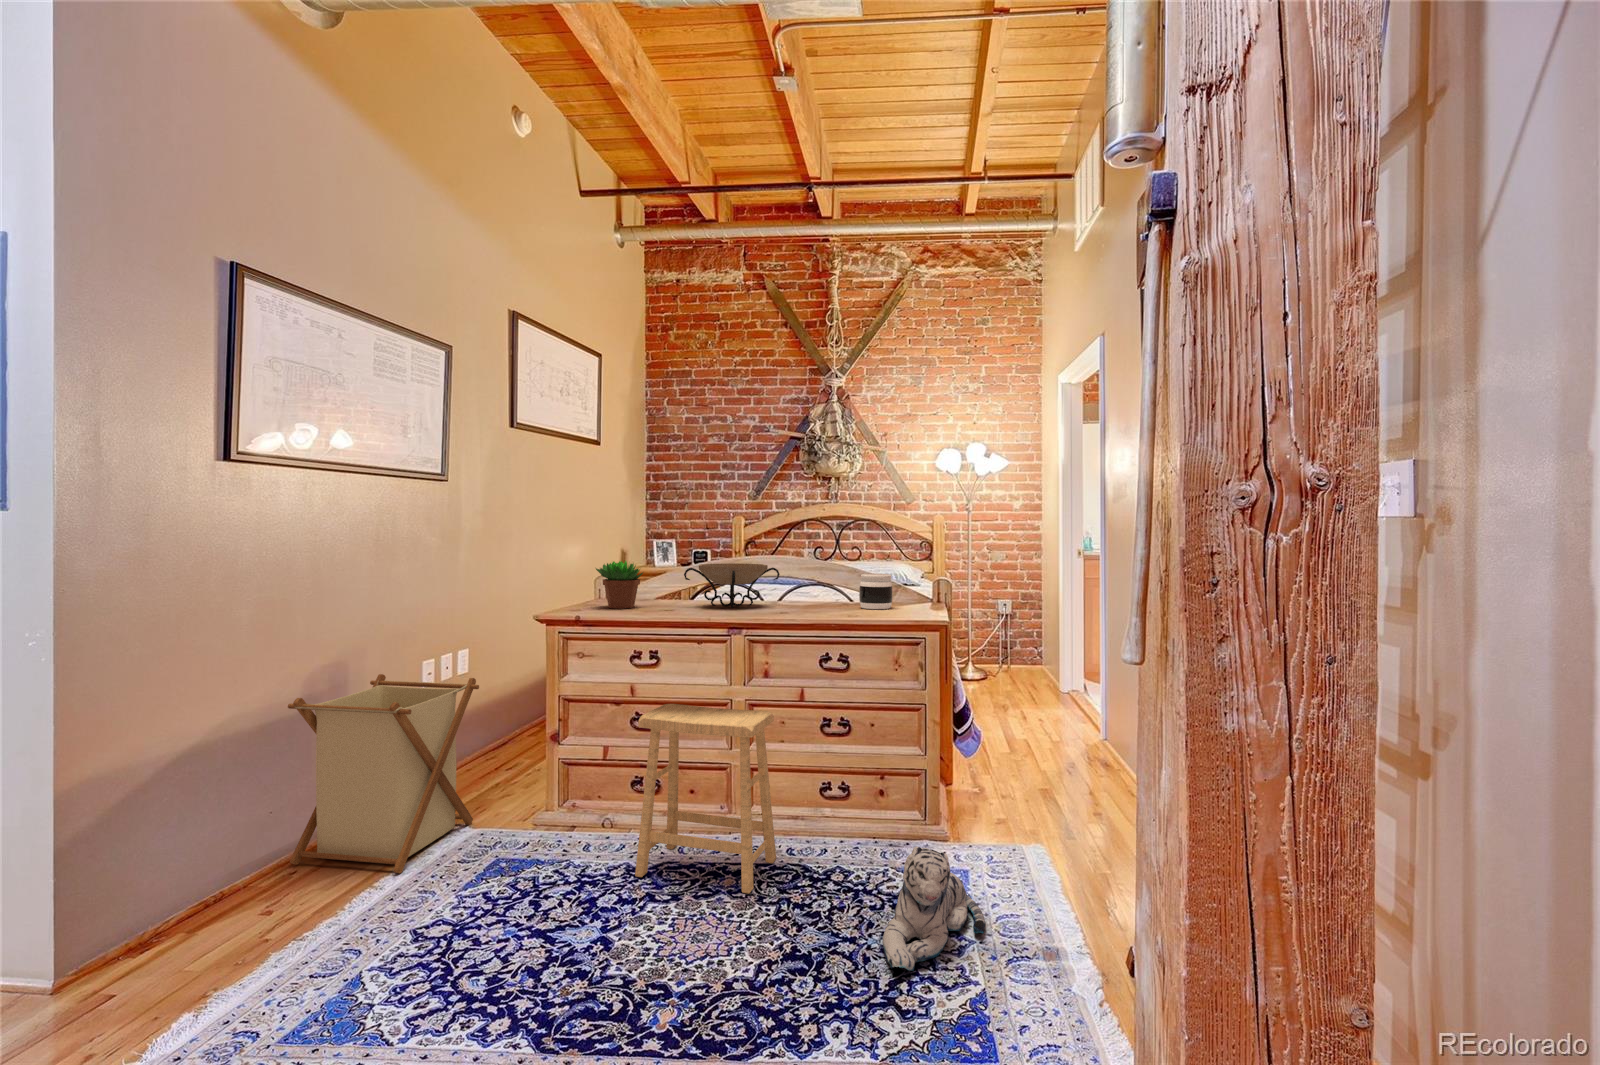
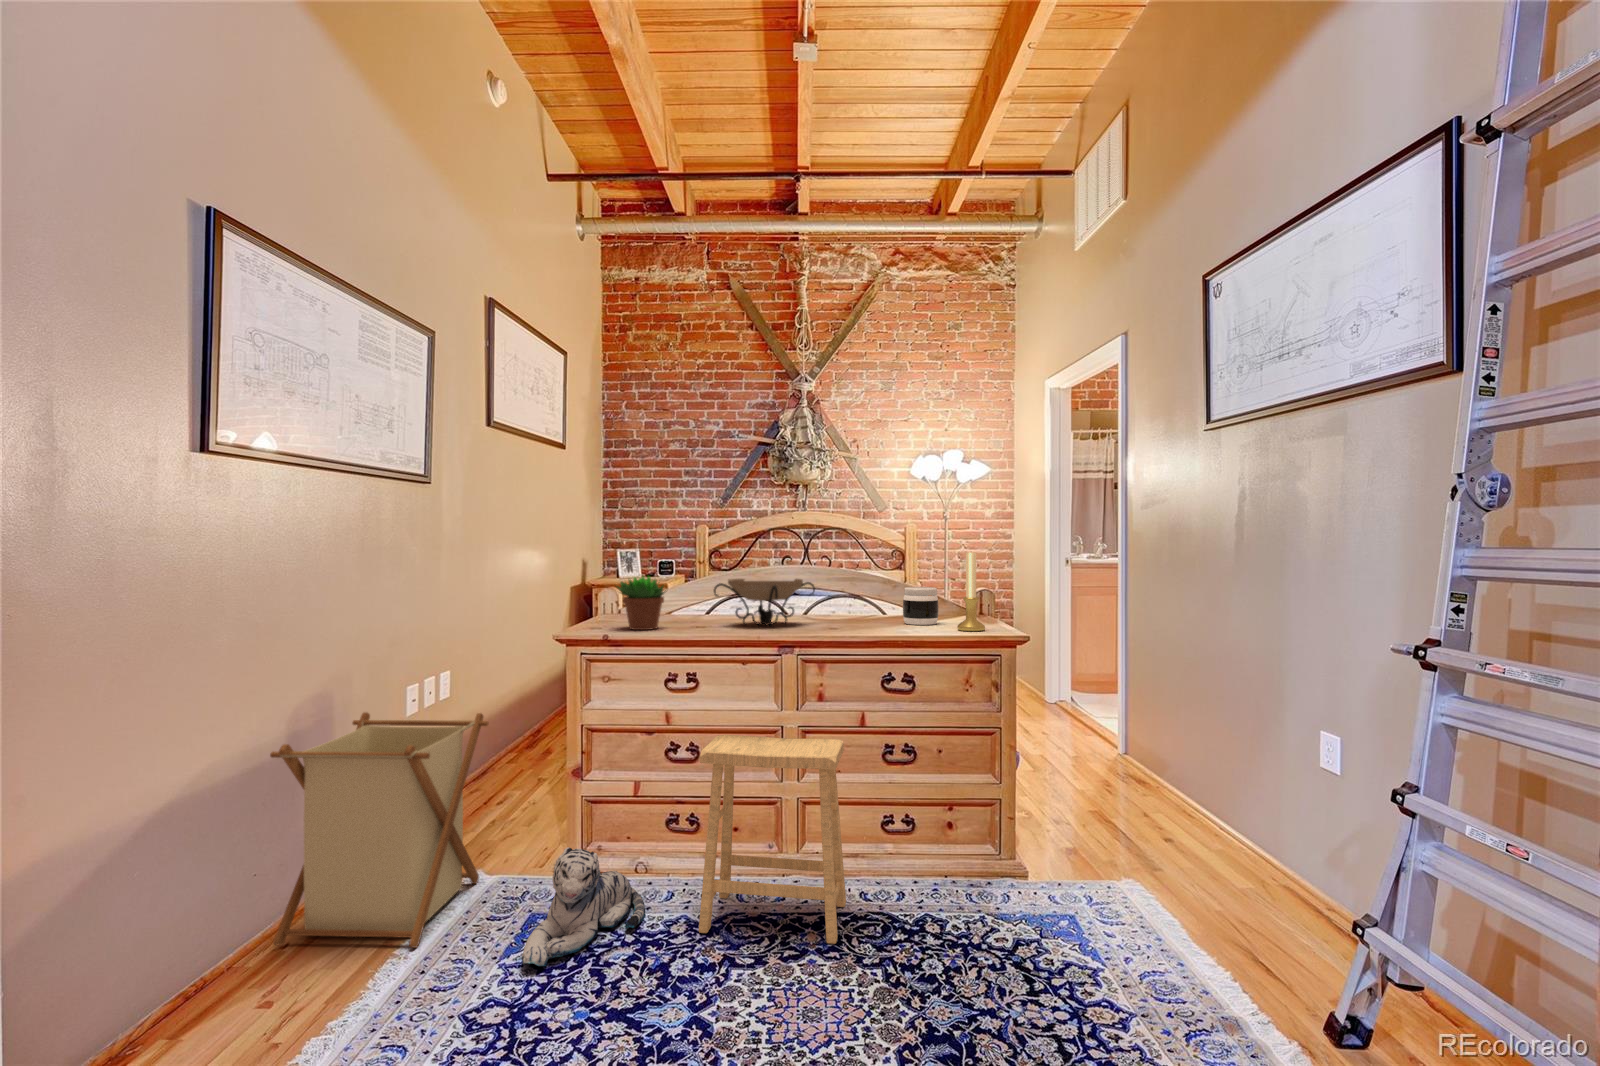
candle holder: none [899,539,925,616] -> present [957,552,985,631]
plush toy: present [883,847,985,971] -> present [522,847,645,966]

